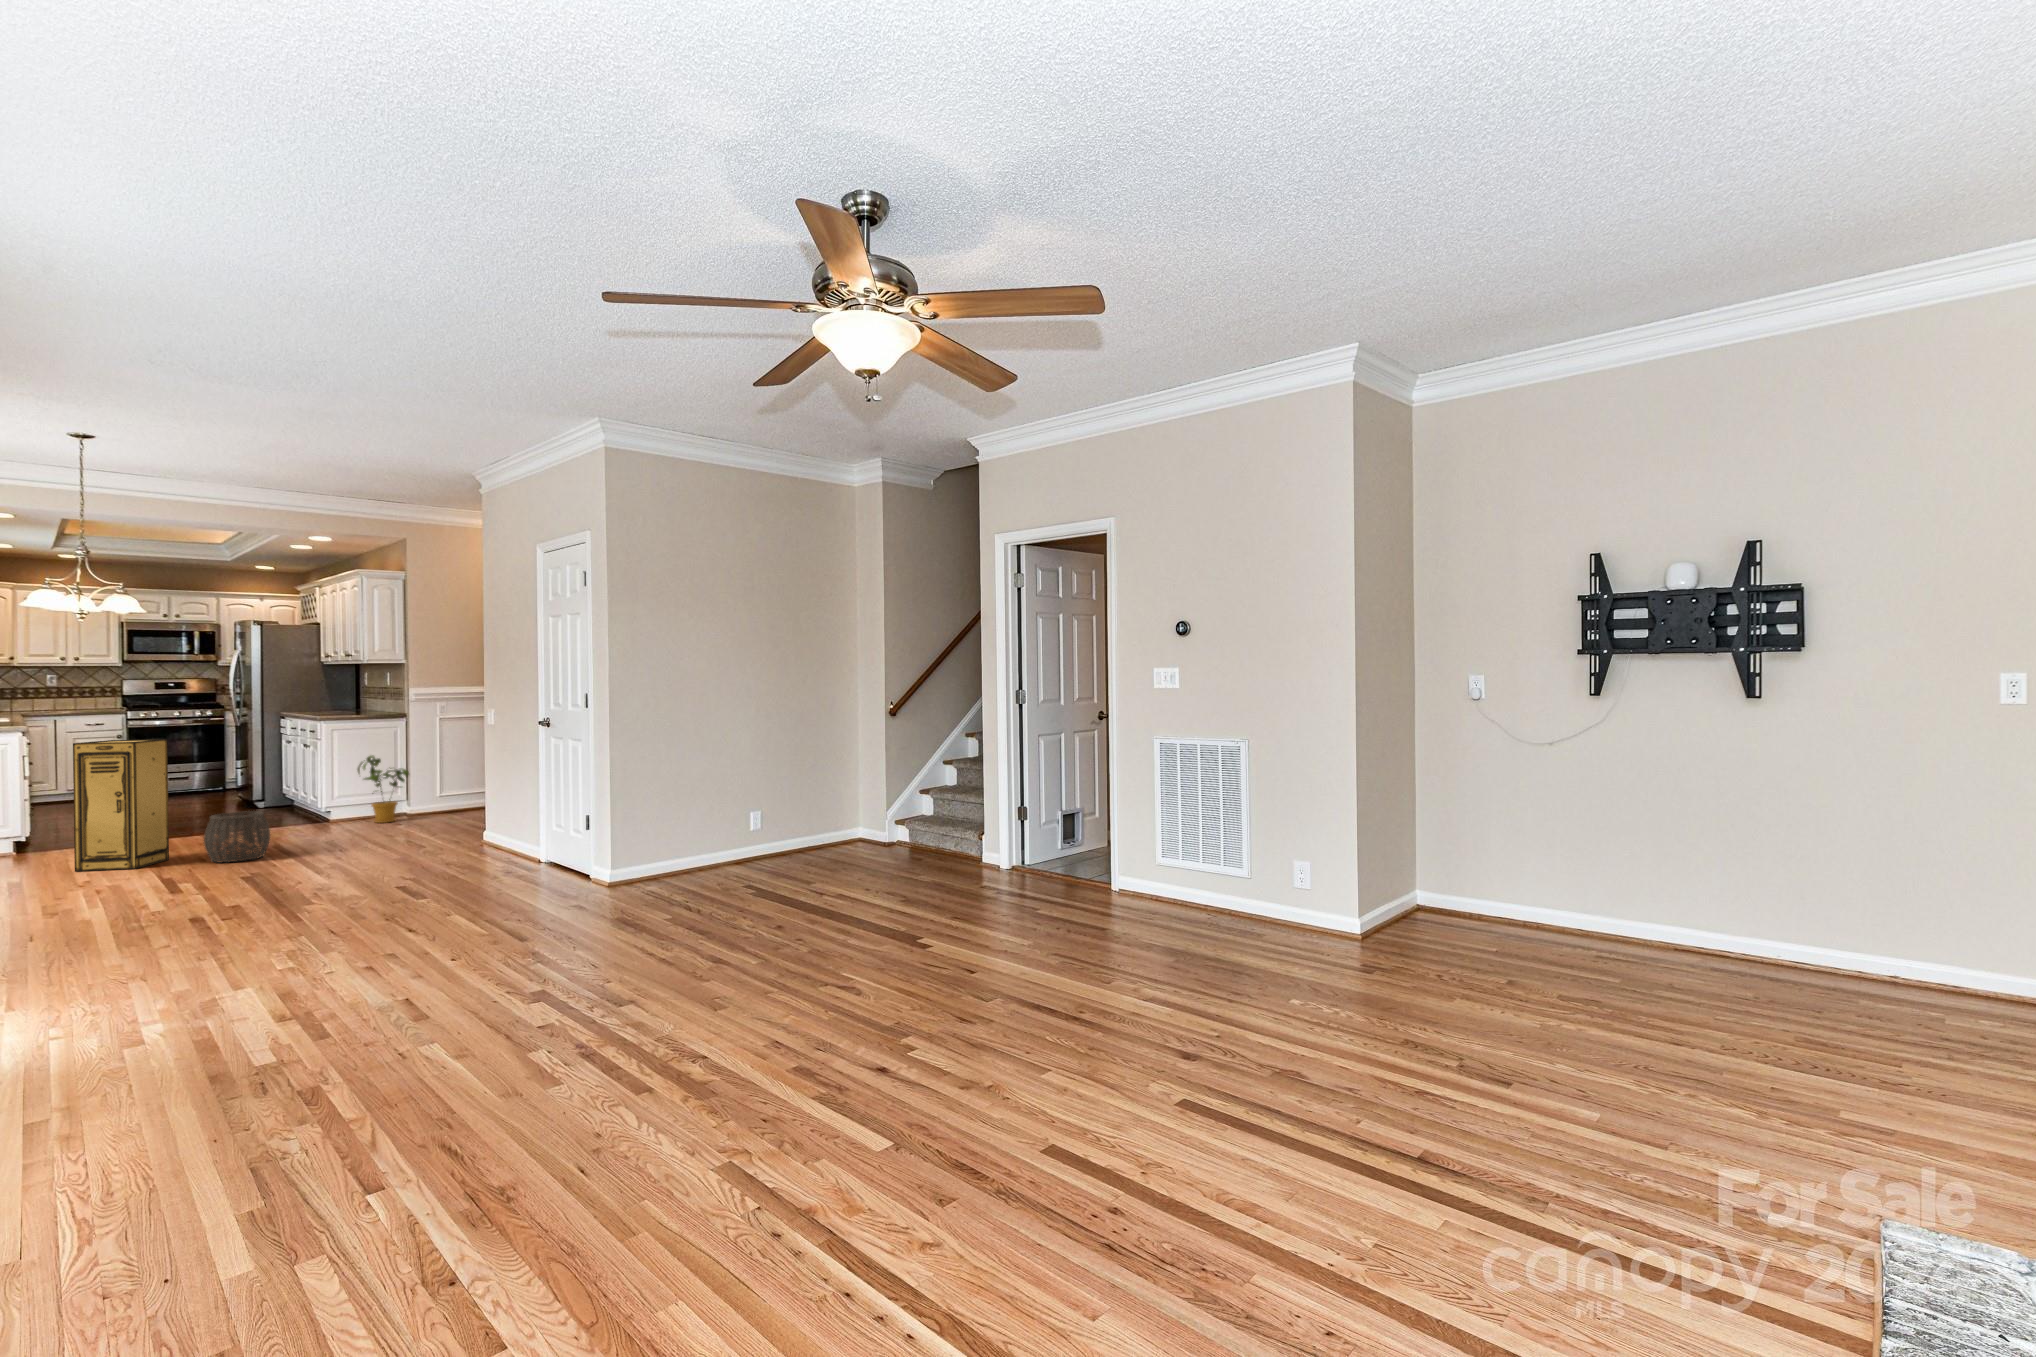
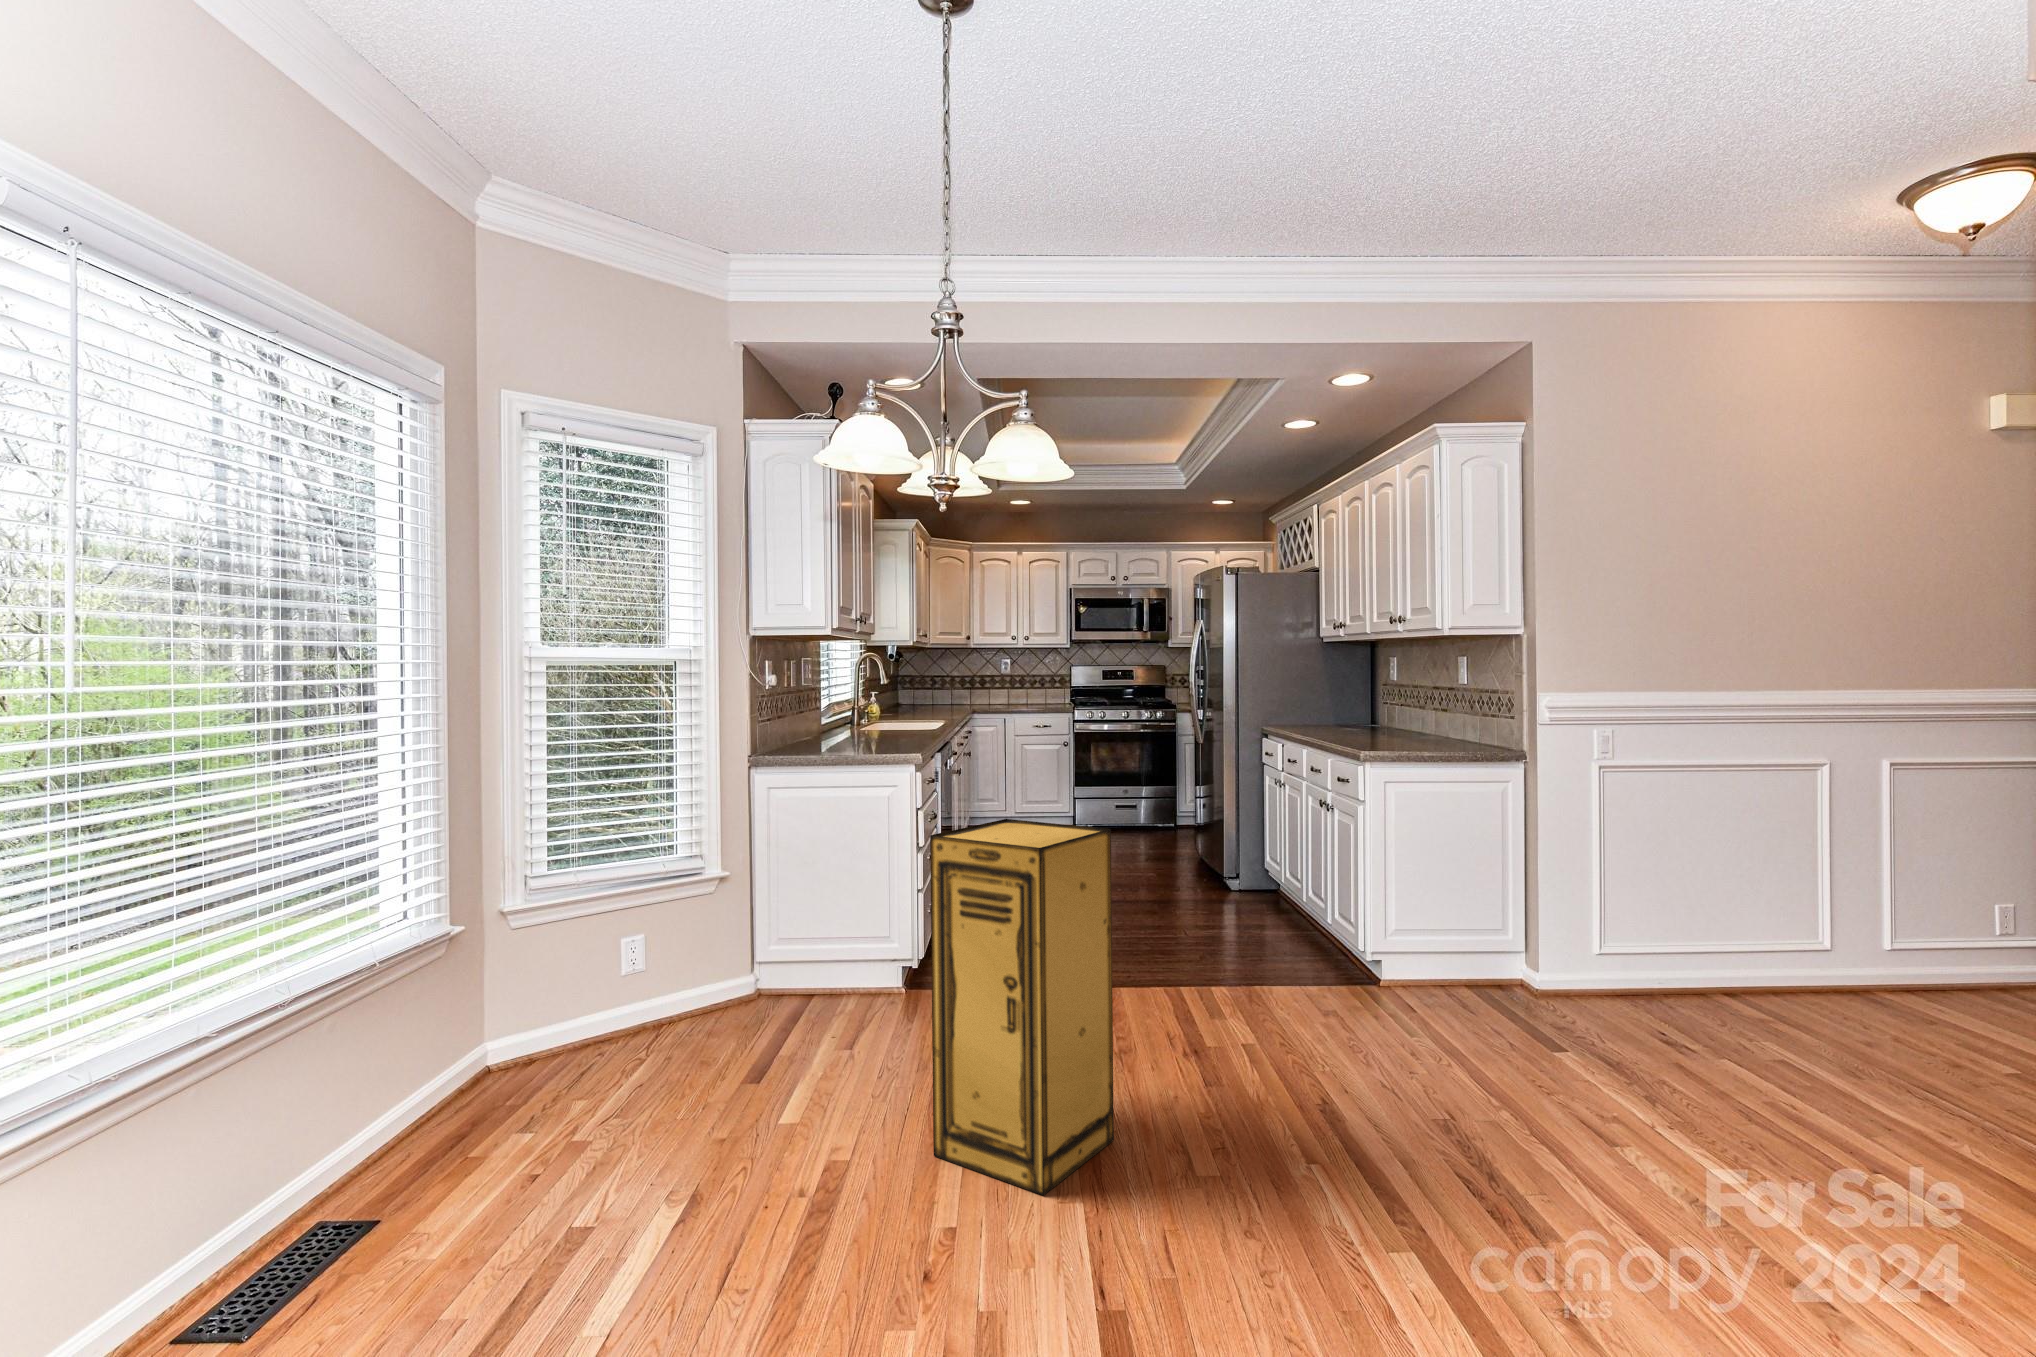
house plant: present [358,755,409,823] -> none [1449,857,1571,1019]
woven basket: present [204,811,270,863] -> none [1189,1057,1355,1250]

